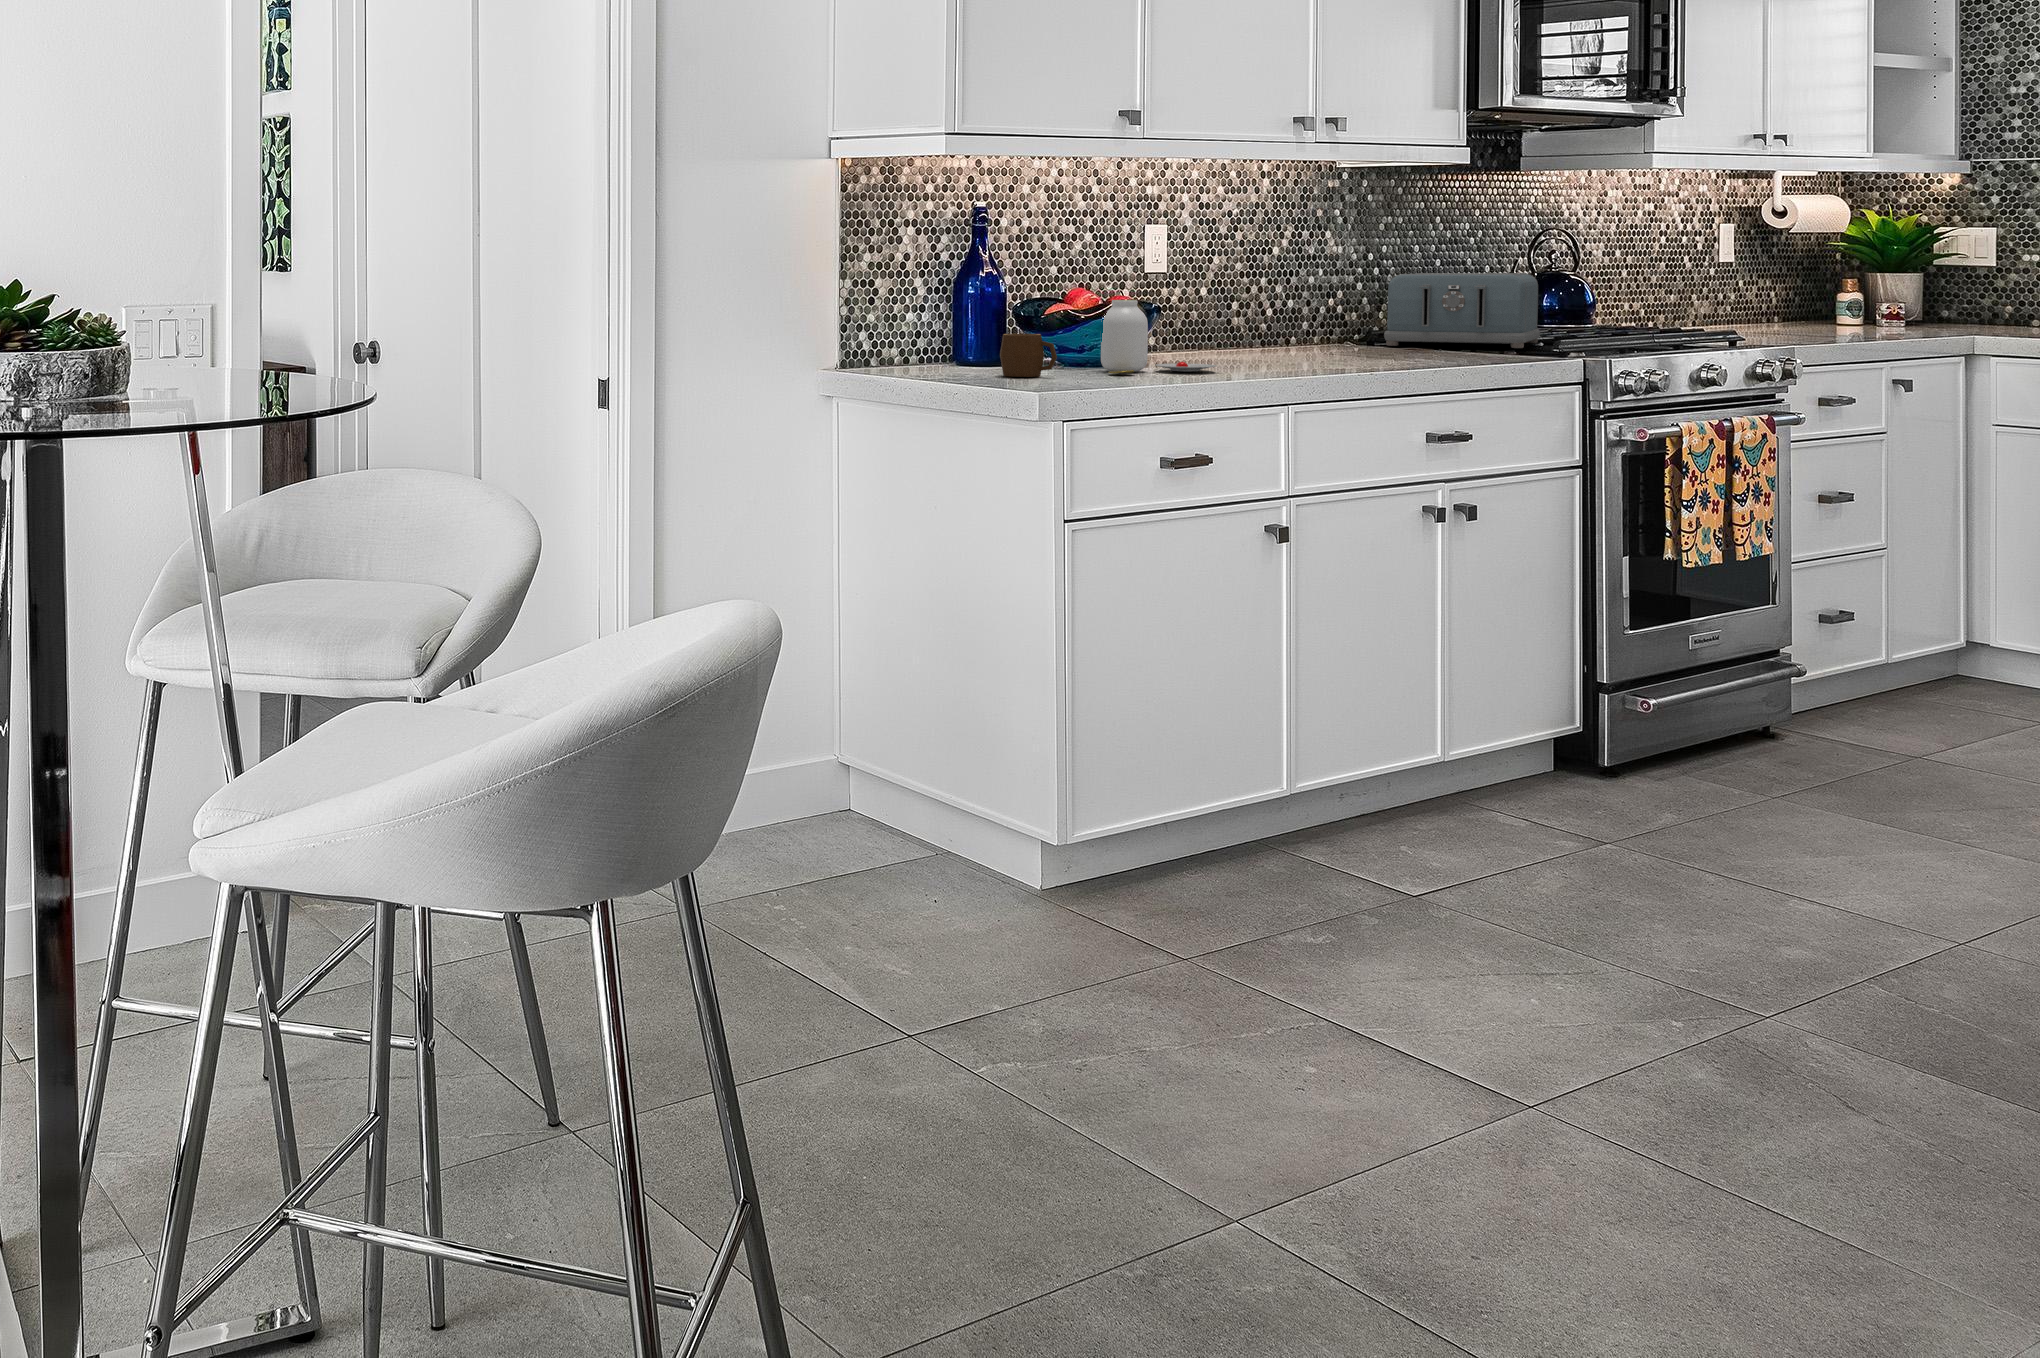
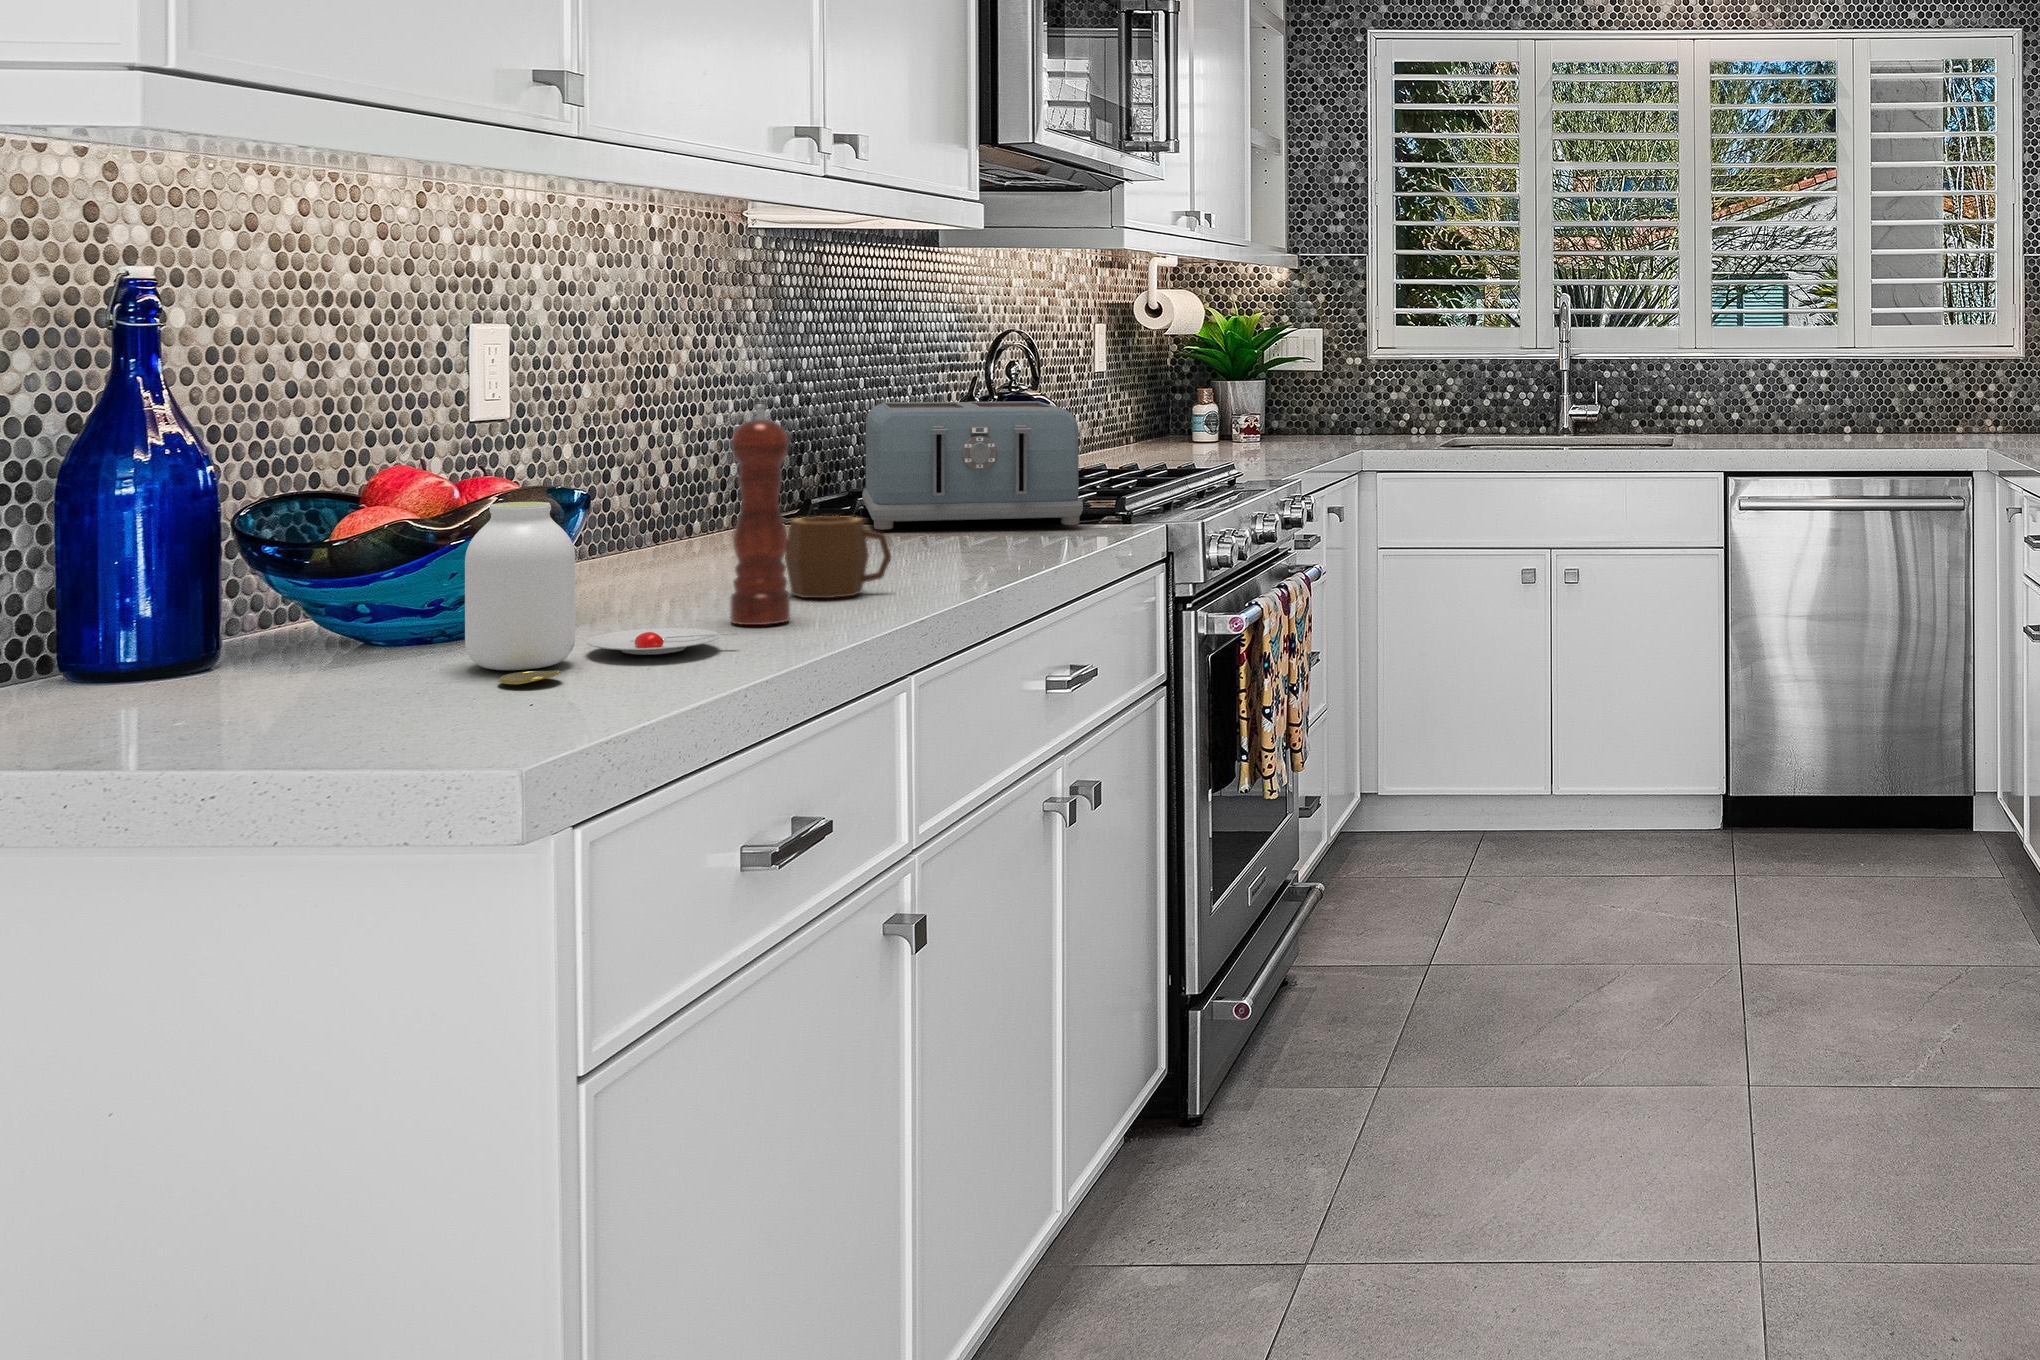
pepper mill: none [1235,260,1266,368] -> present [730,404,790,625]
mug: present [1000,334,1057,377] -> present [785,516,891,598]

